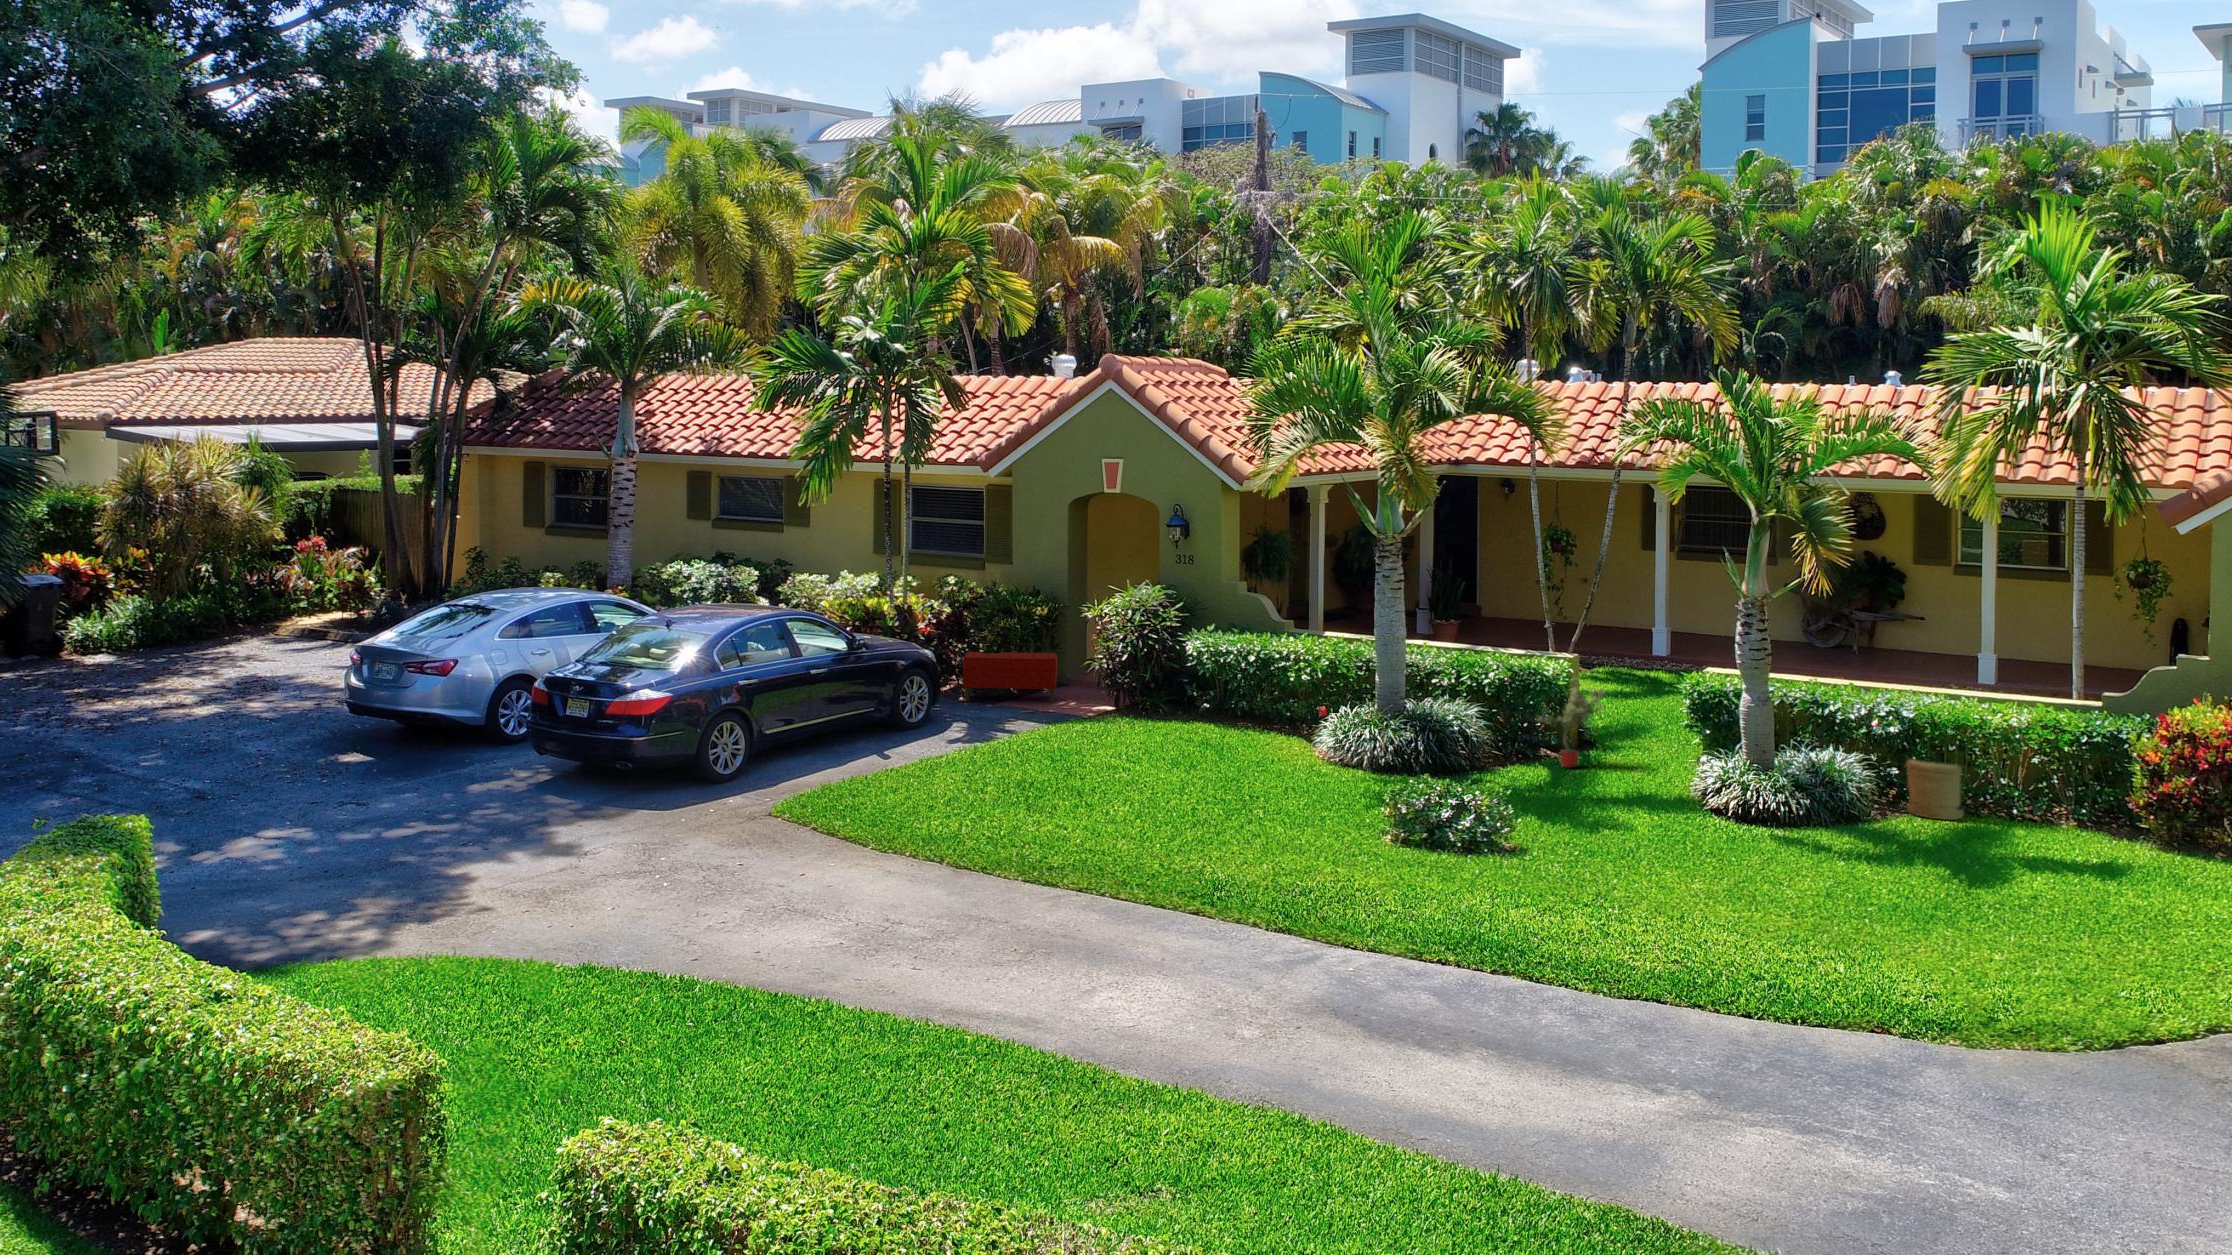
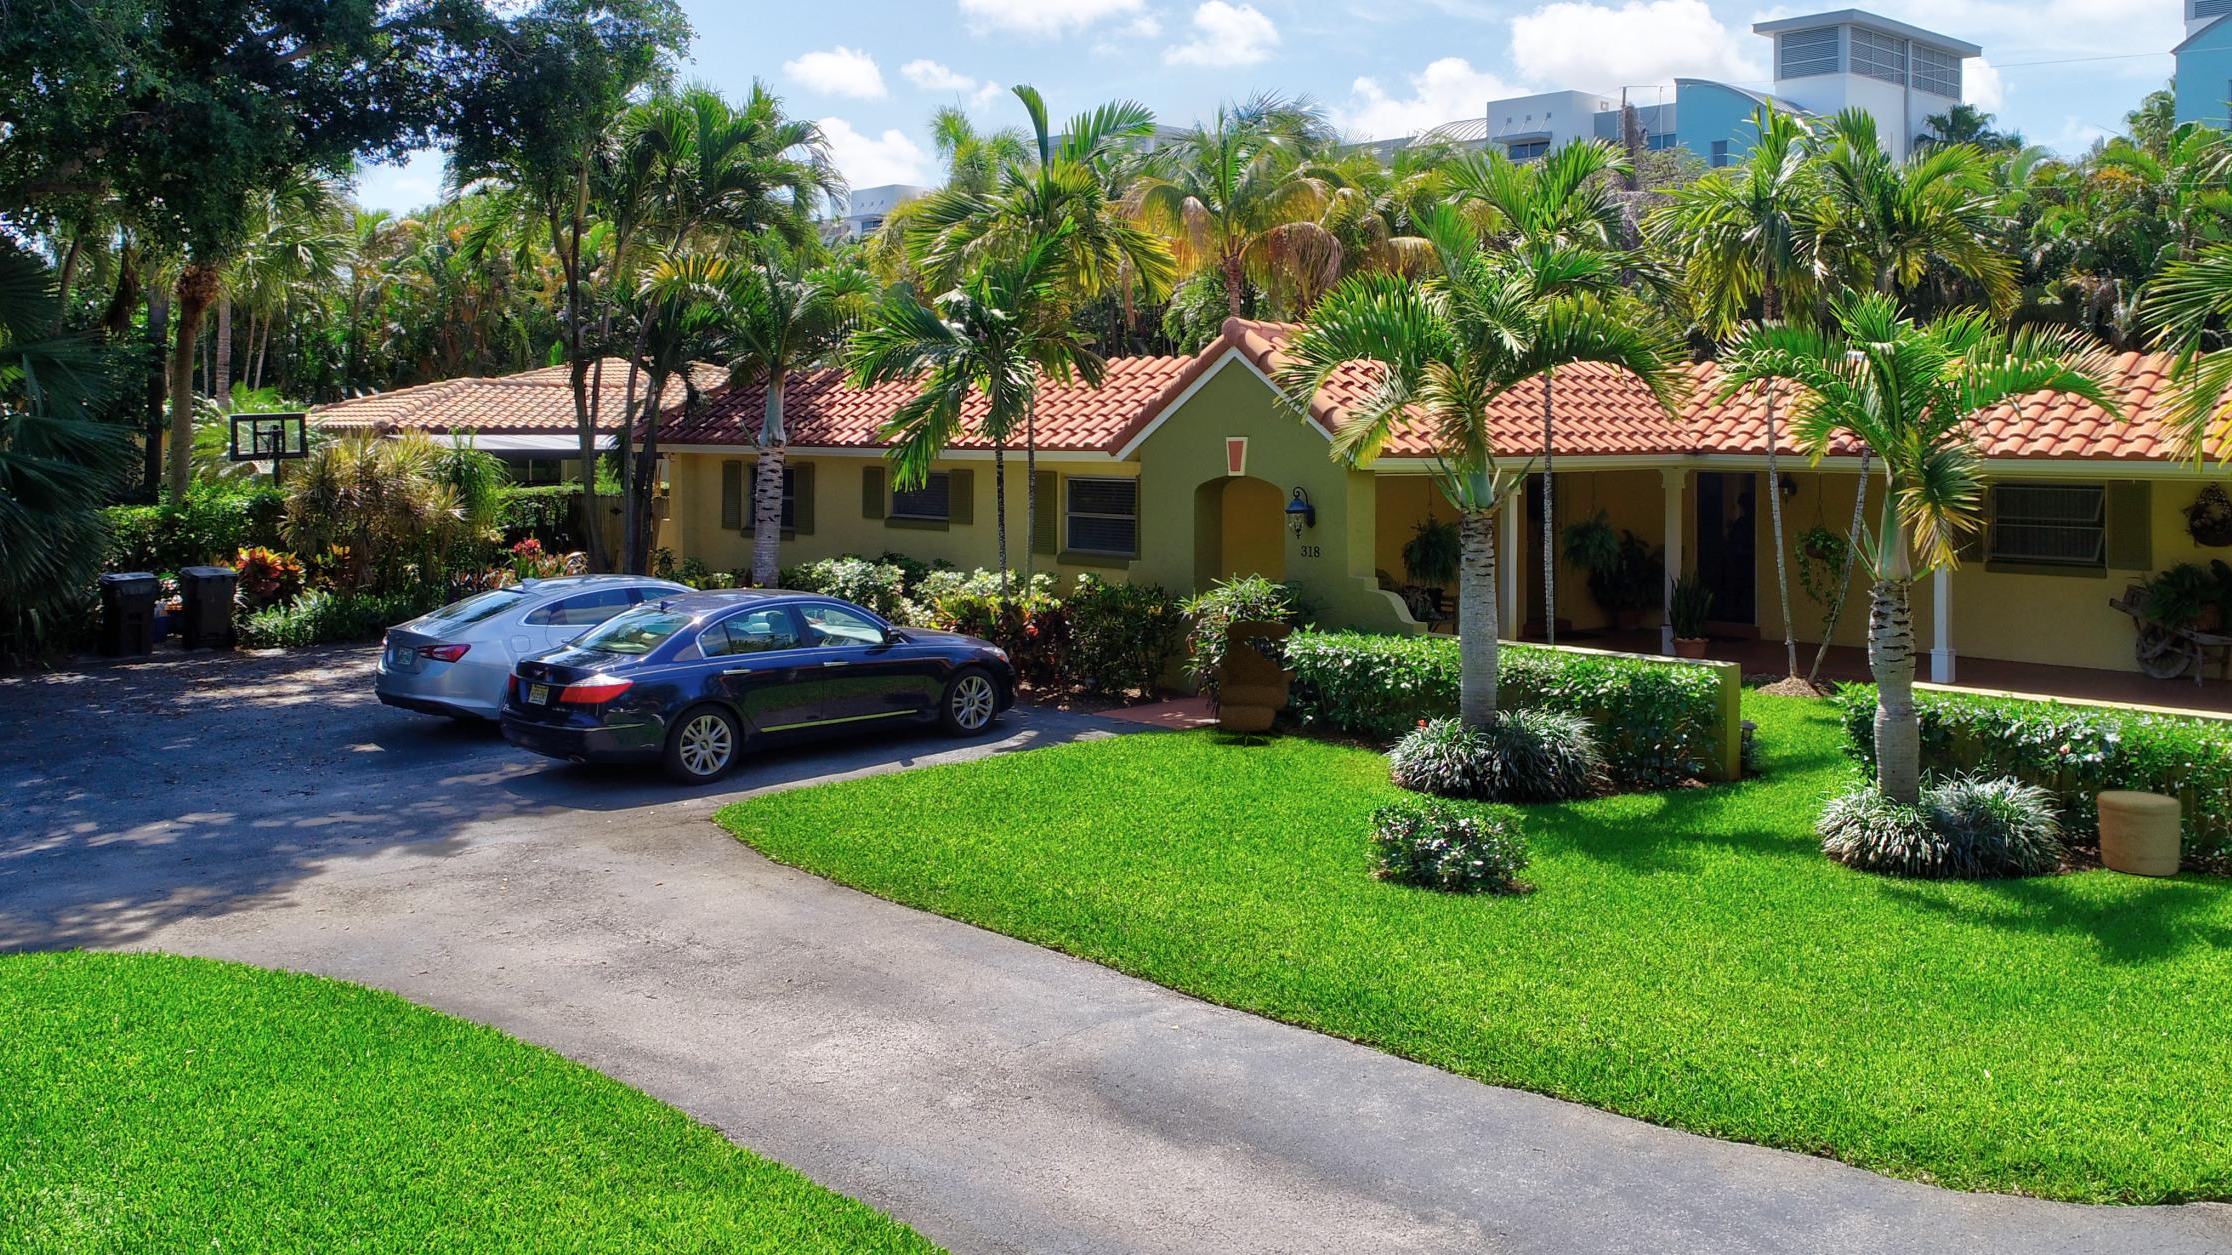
lounge chair: none [1120,621,1198,735] -> present [1211,620,1296,747]
bench: present [963,652,1057,703] -> none [1061,654,1172,712]
potted tree: present [1538,678,1604,768] -> none [1651,686,1742,798]

